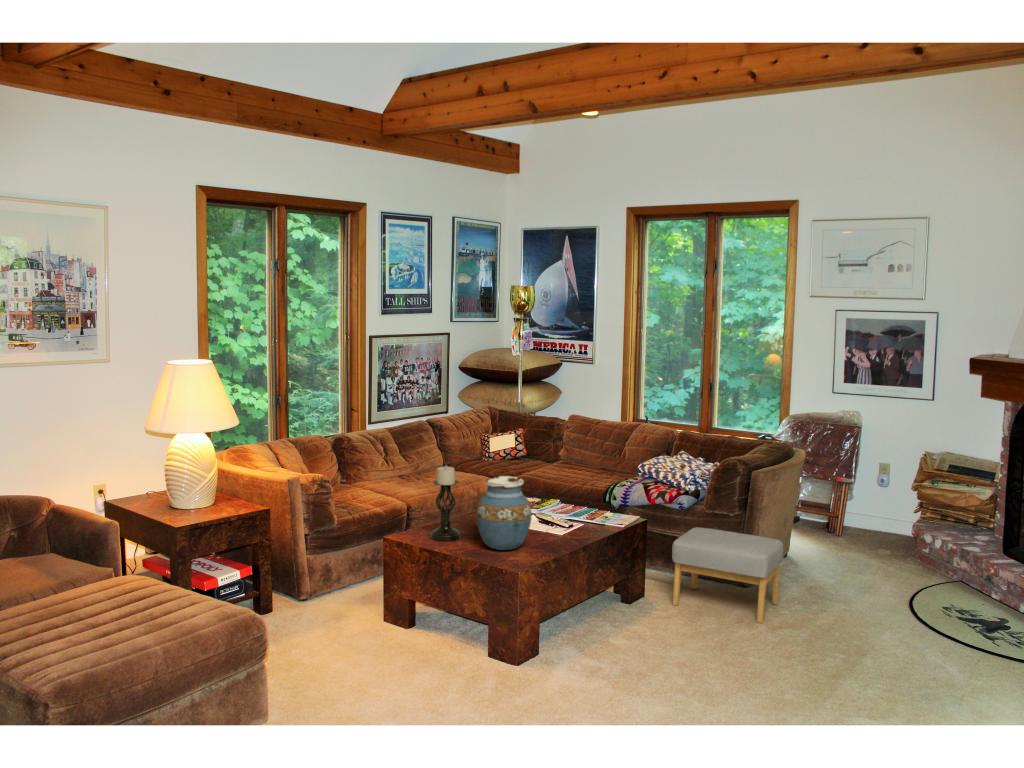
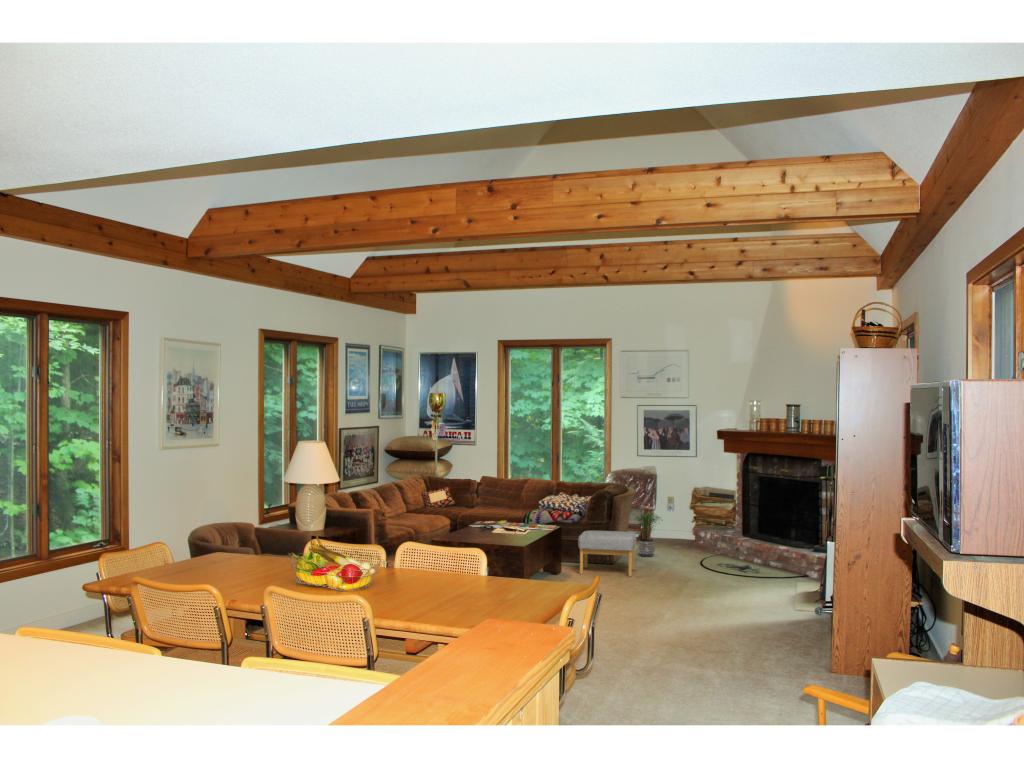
candle holder: present [430,465,461,541] -> none [453,496,471,539]
vase: present [476,476,532,550] -> none [484,499,515,540]
potted plant: none [793,492,854,571] -> present [635,513,663,557]

